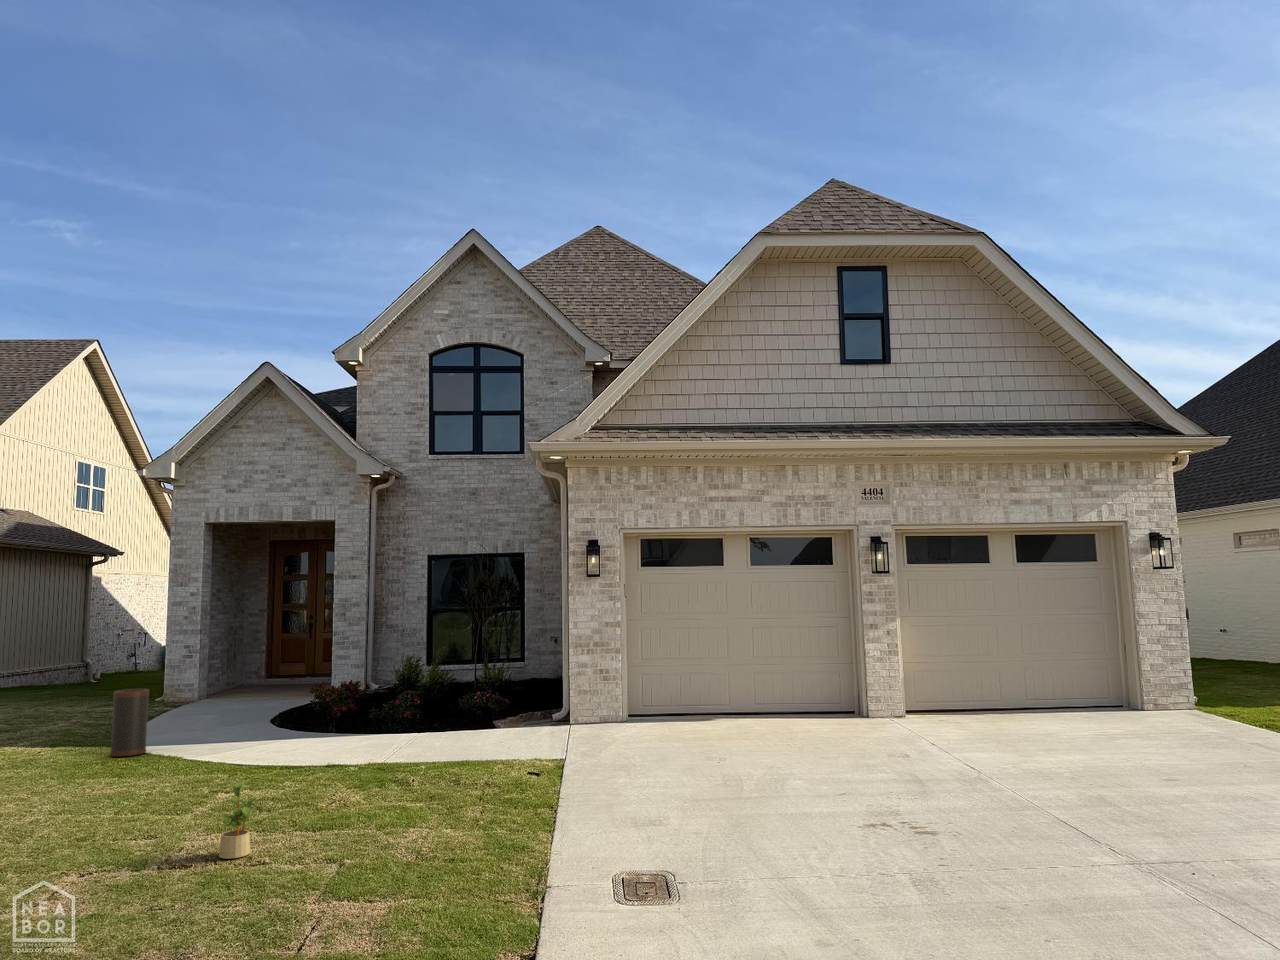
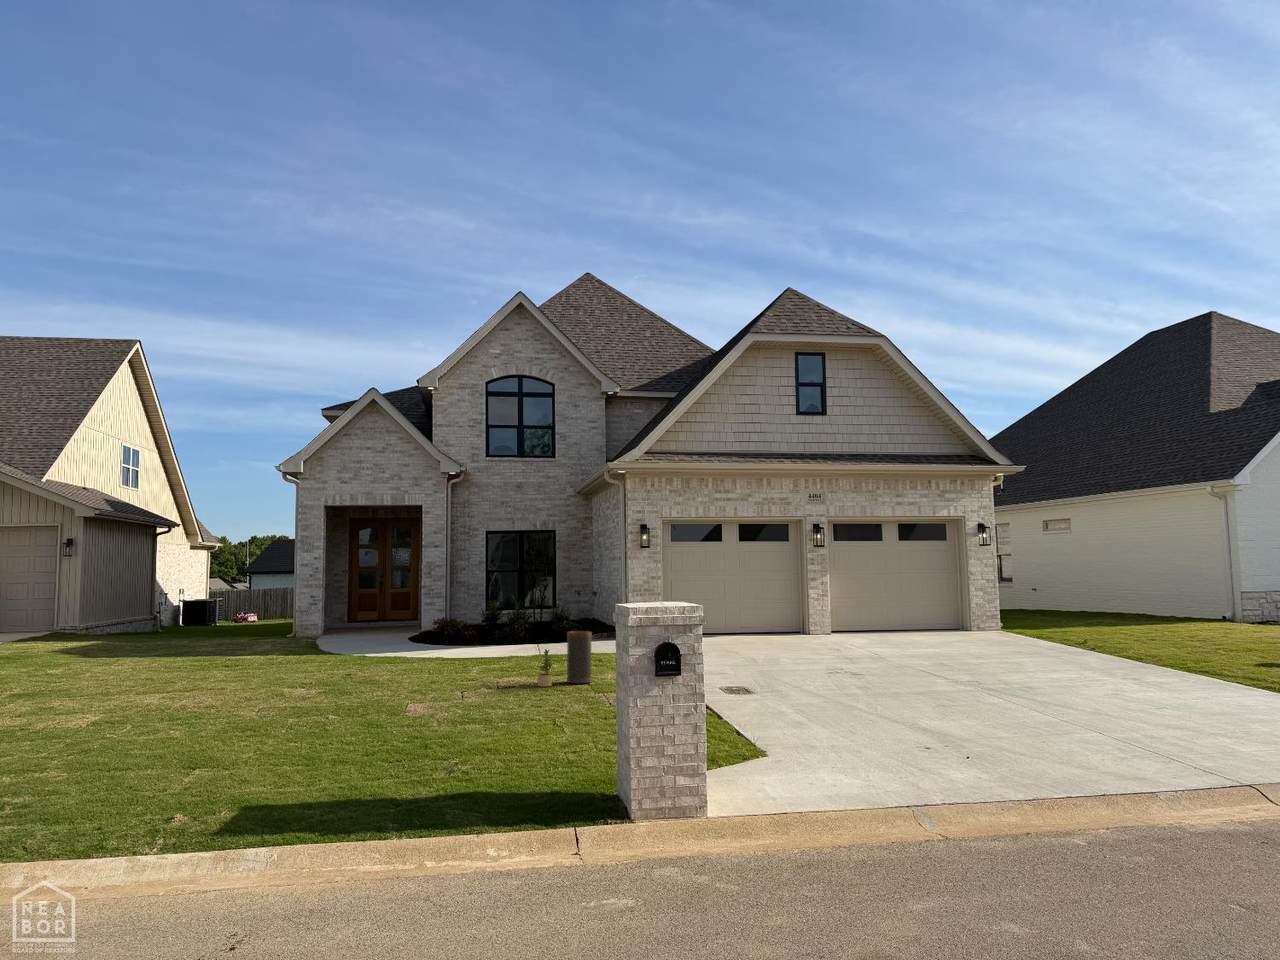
trash can: present [110,689,149,757] -> present [567,631,592,683]

